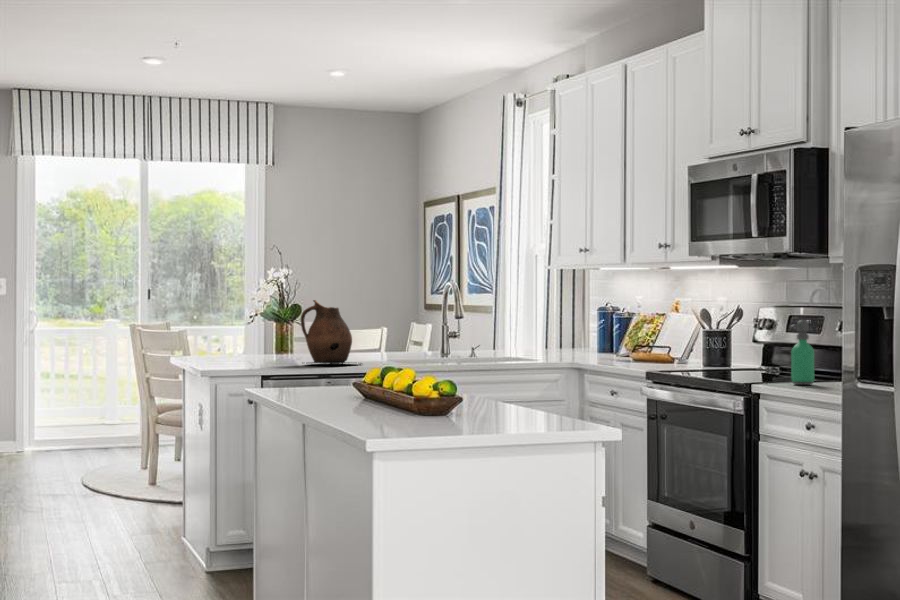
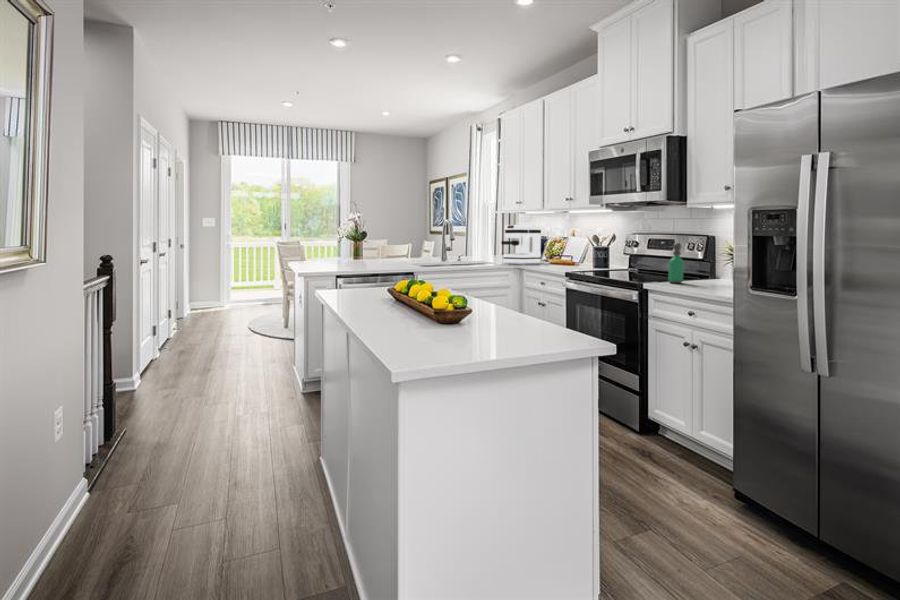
coffee maker: none [544,290,617,360] -> present [501,225,541,263]
ceramic pitcher: present [301,300,362,365] -> none [366,230,402,268]

